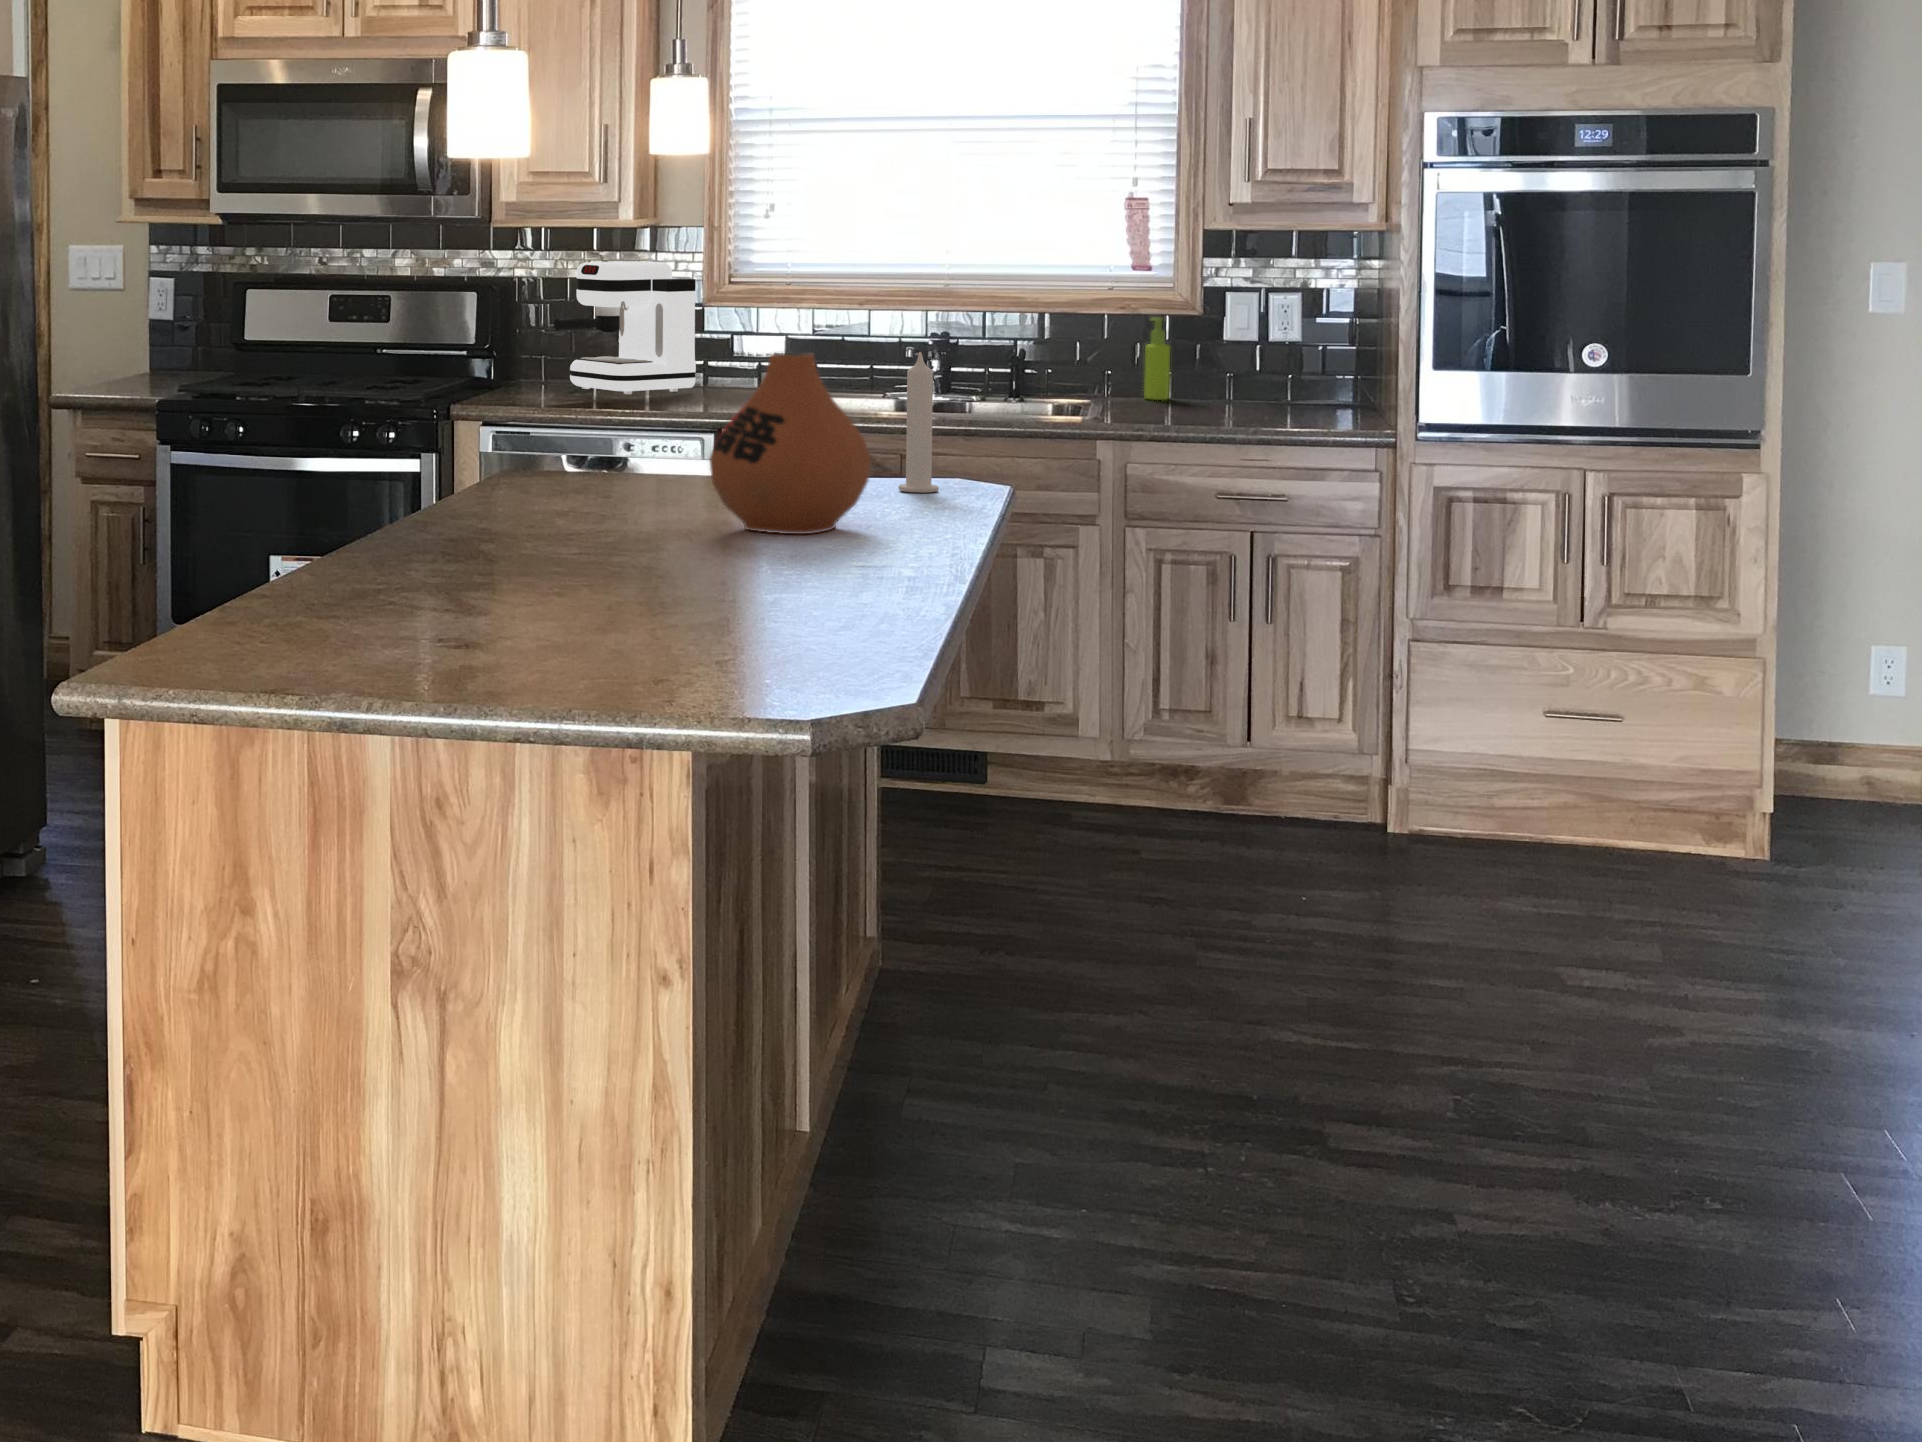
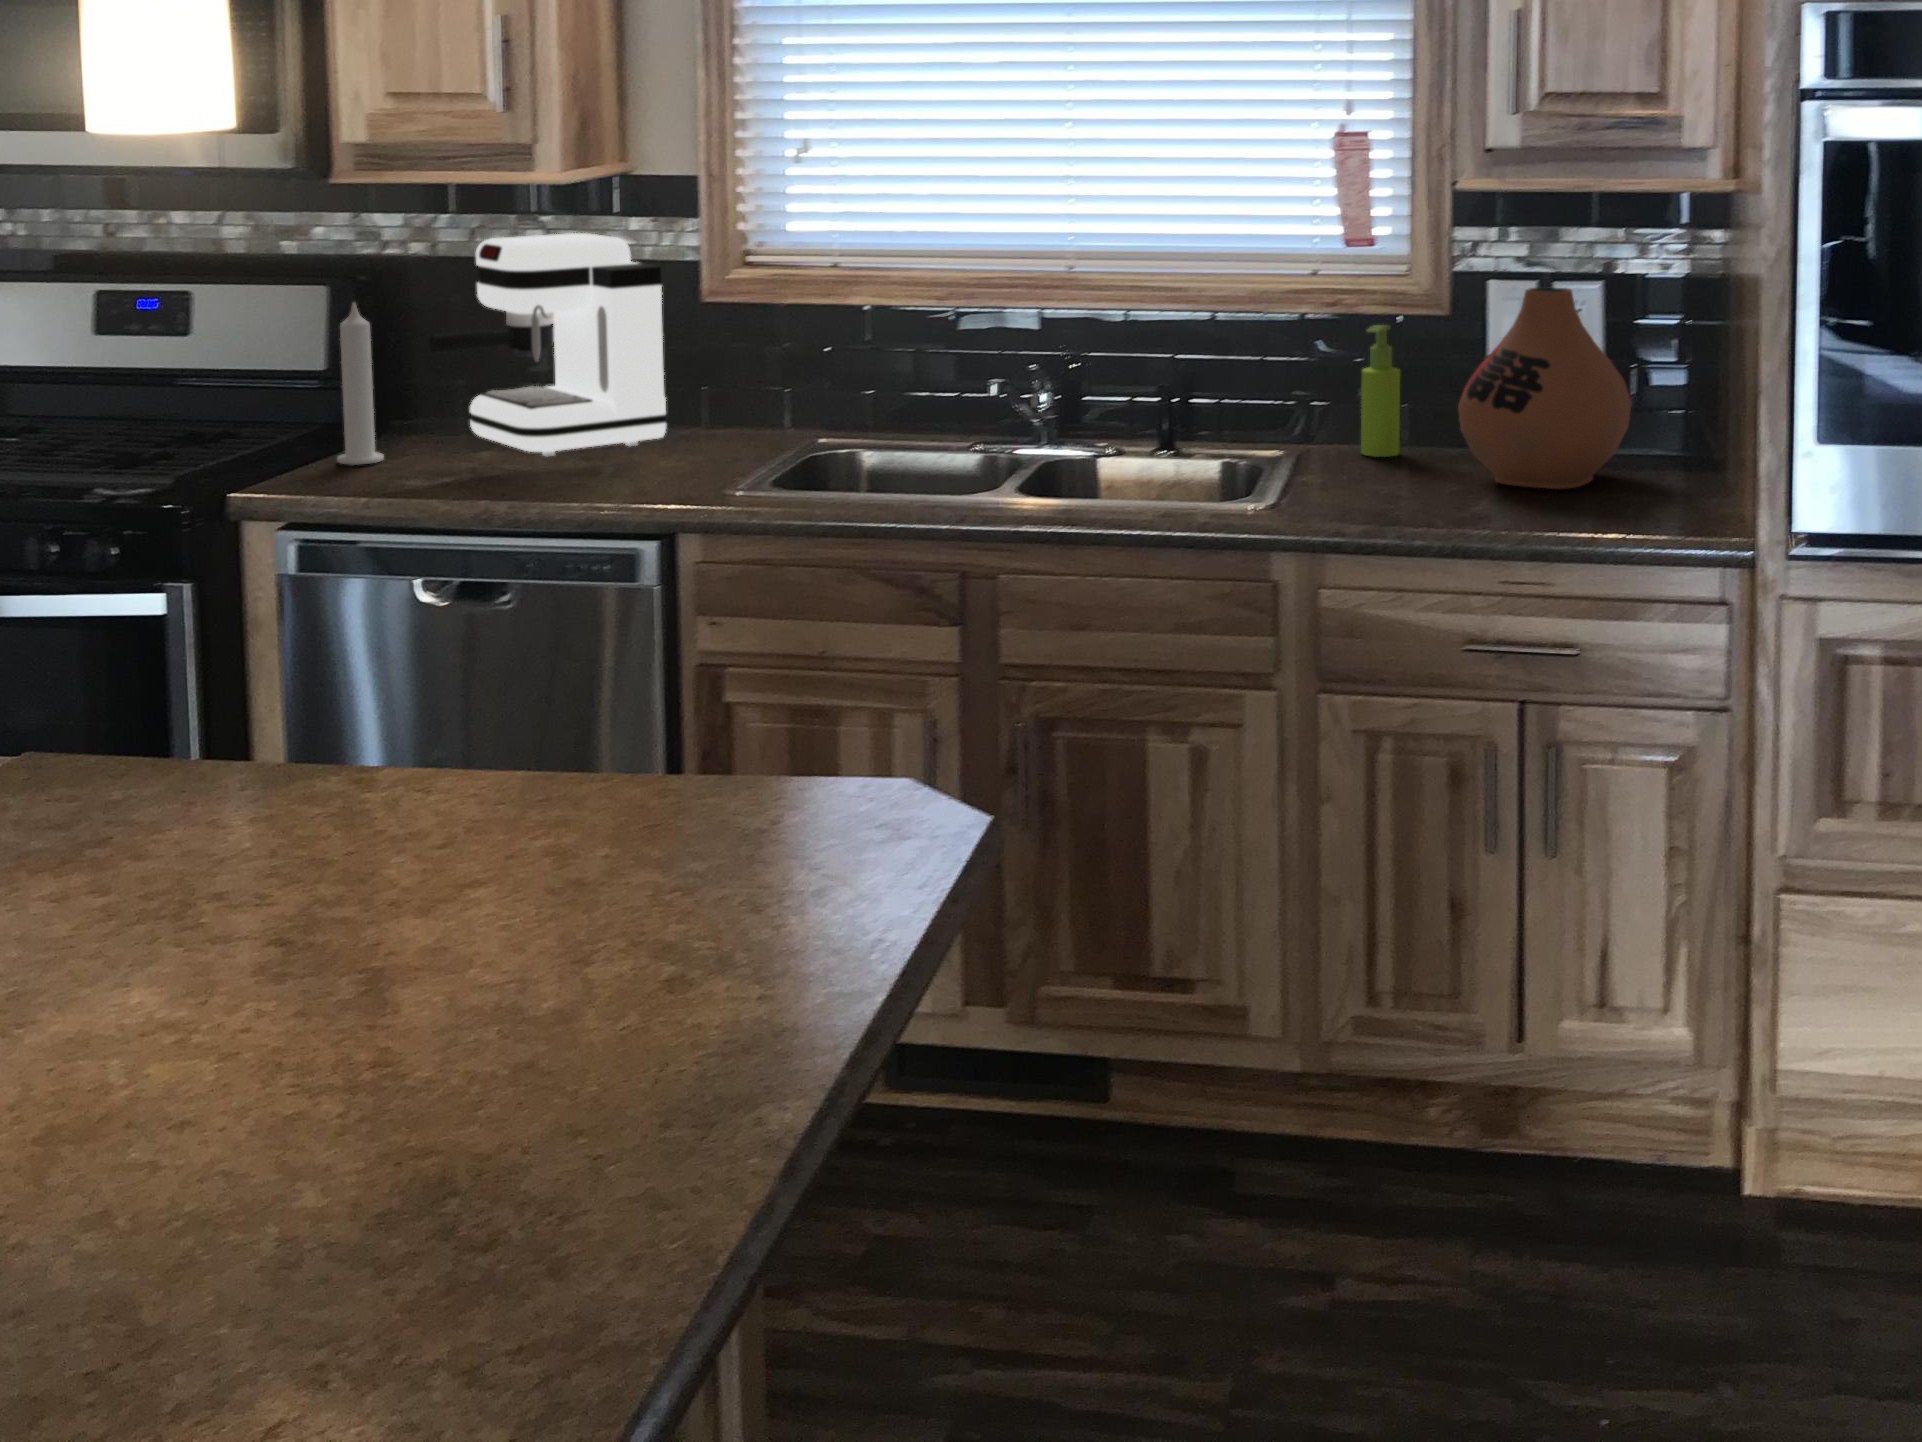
candle: present [899,352,939,493] -> present [337,303,384,465]
vase: present [709,353,871,534] -> present [1458,287,1631,489]

